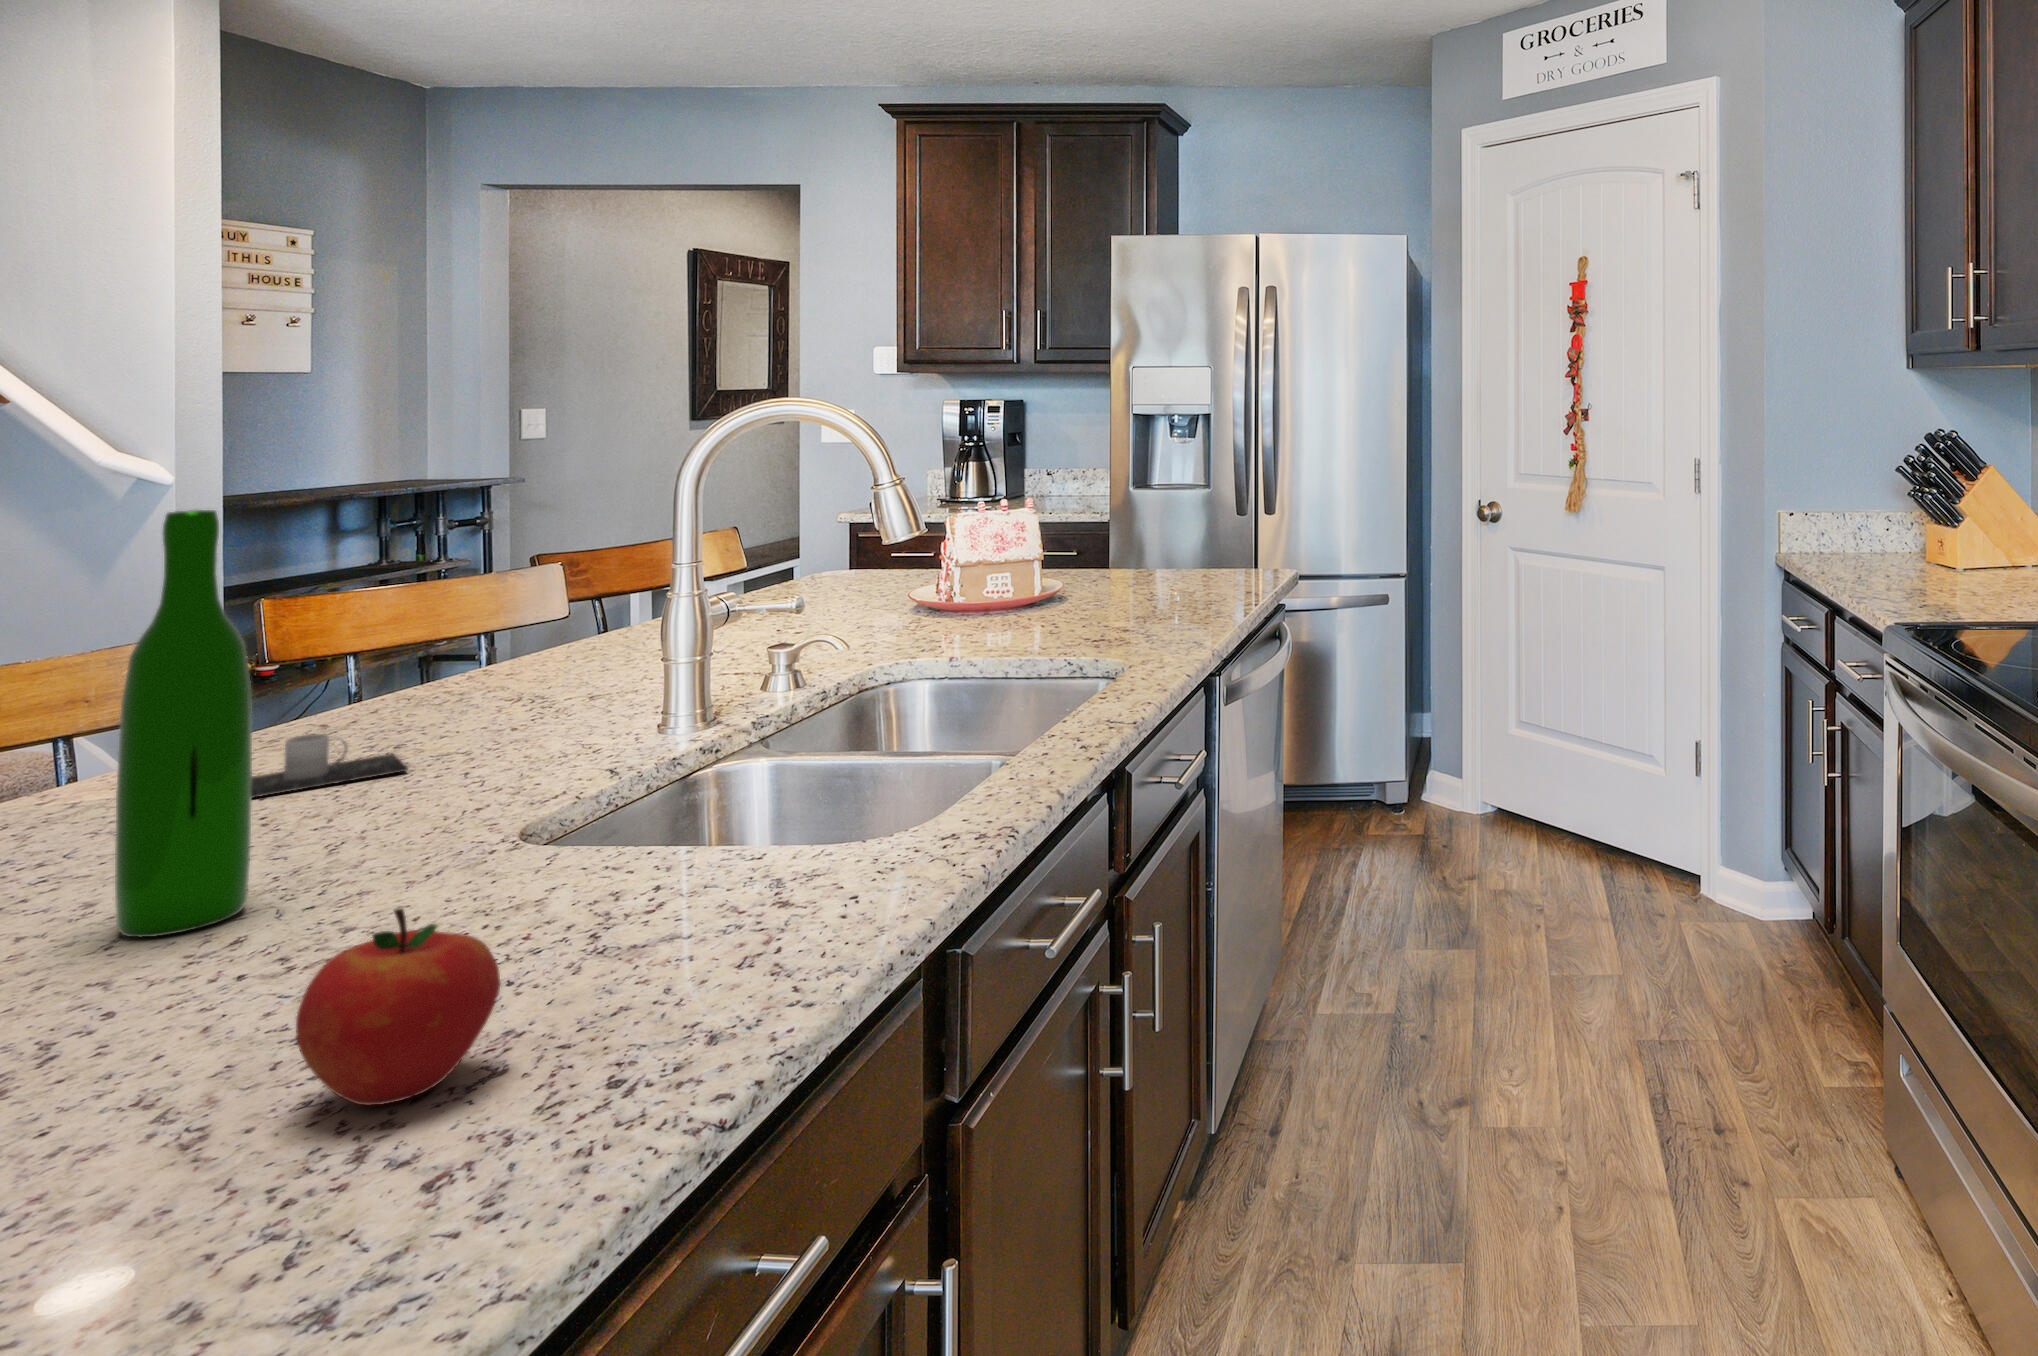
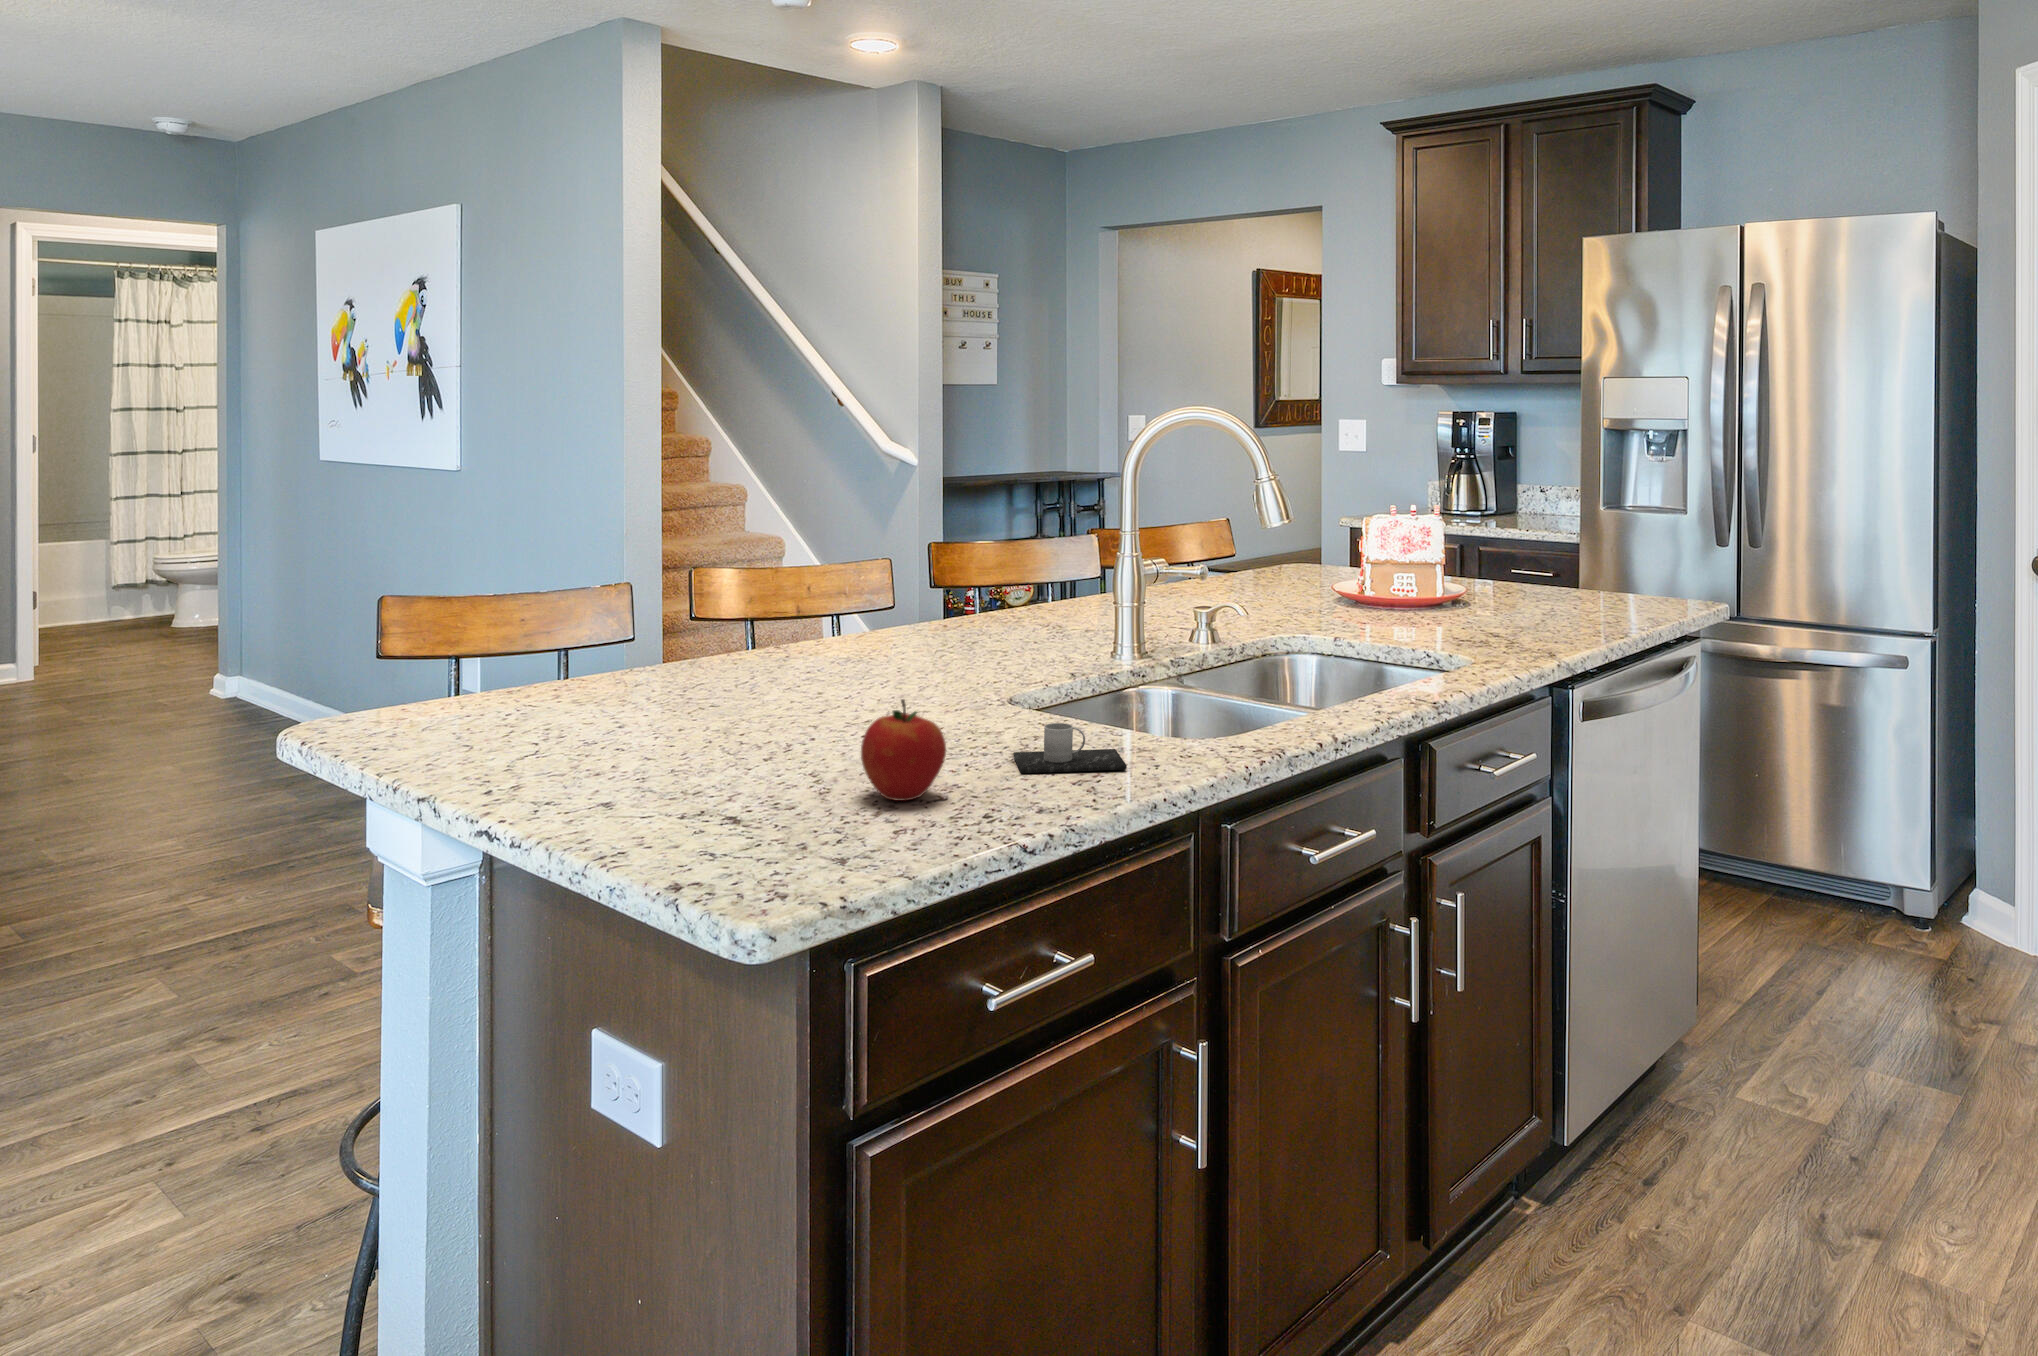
wine bottle: present [115,510,252,937] -> none [823,479,878,713]
mug: present [252,734,408,798] -> present [1014,723,1127,773]

